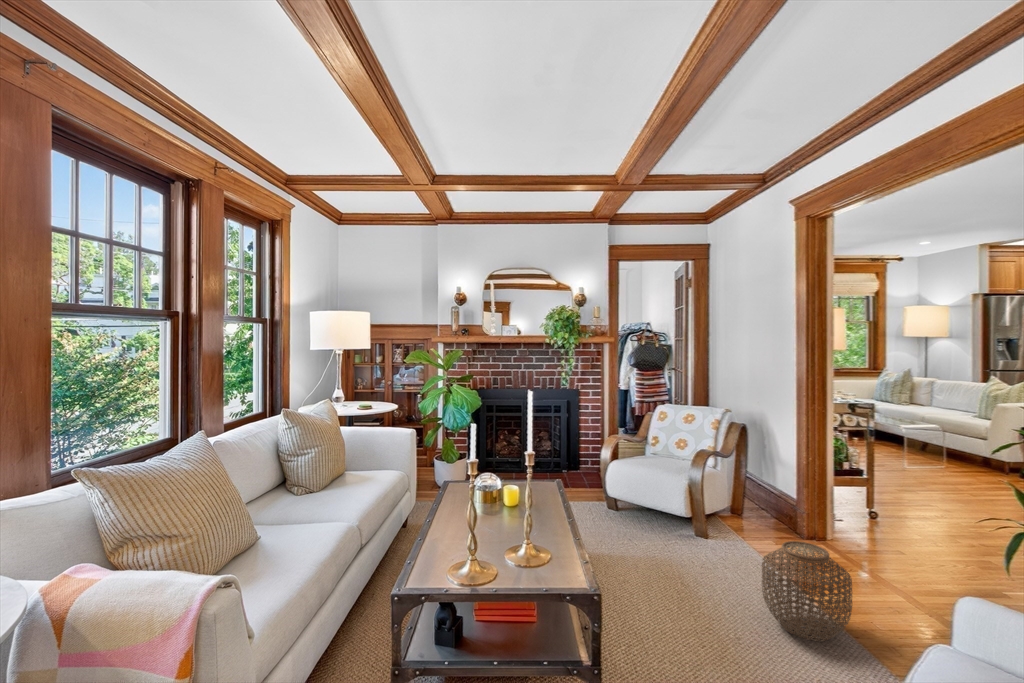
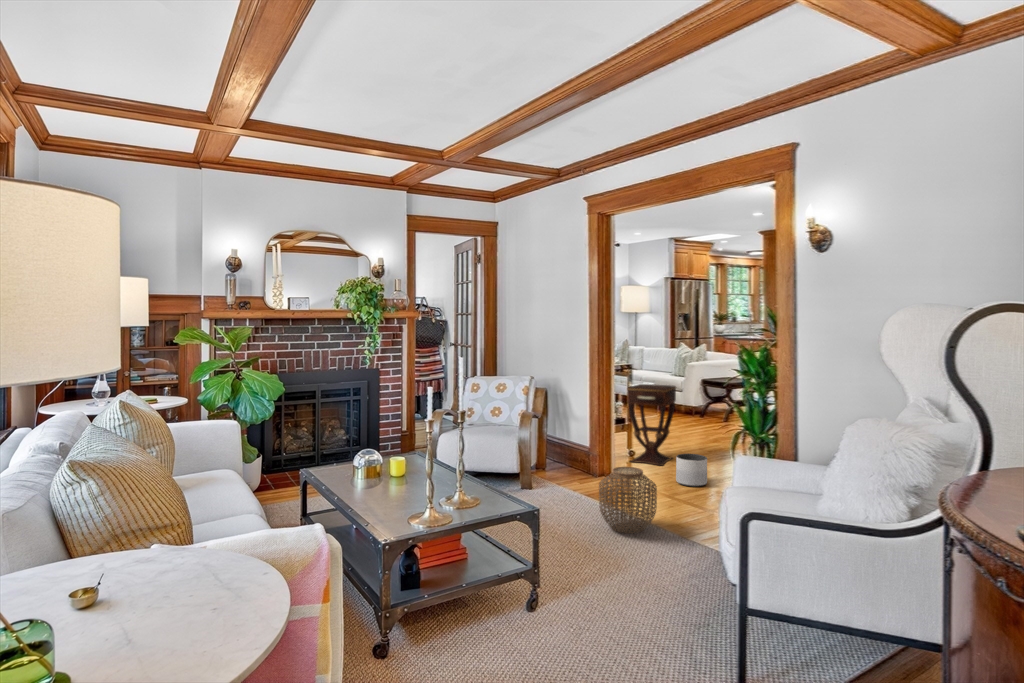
side table: none [863,427,948,541] -> present [627,384,676,466]
planter: none [929,534,987,588] -> present [676,454,707,487]

